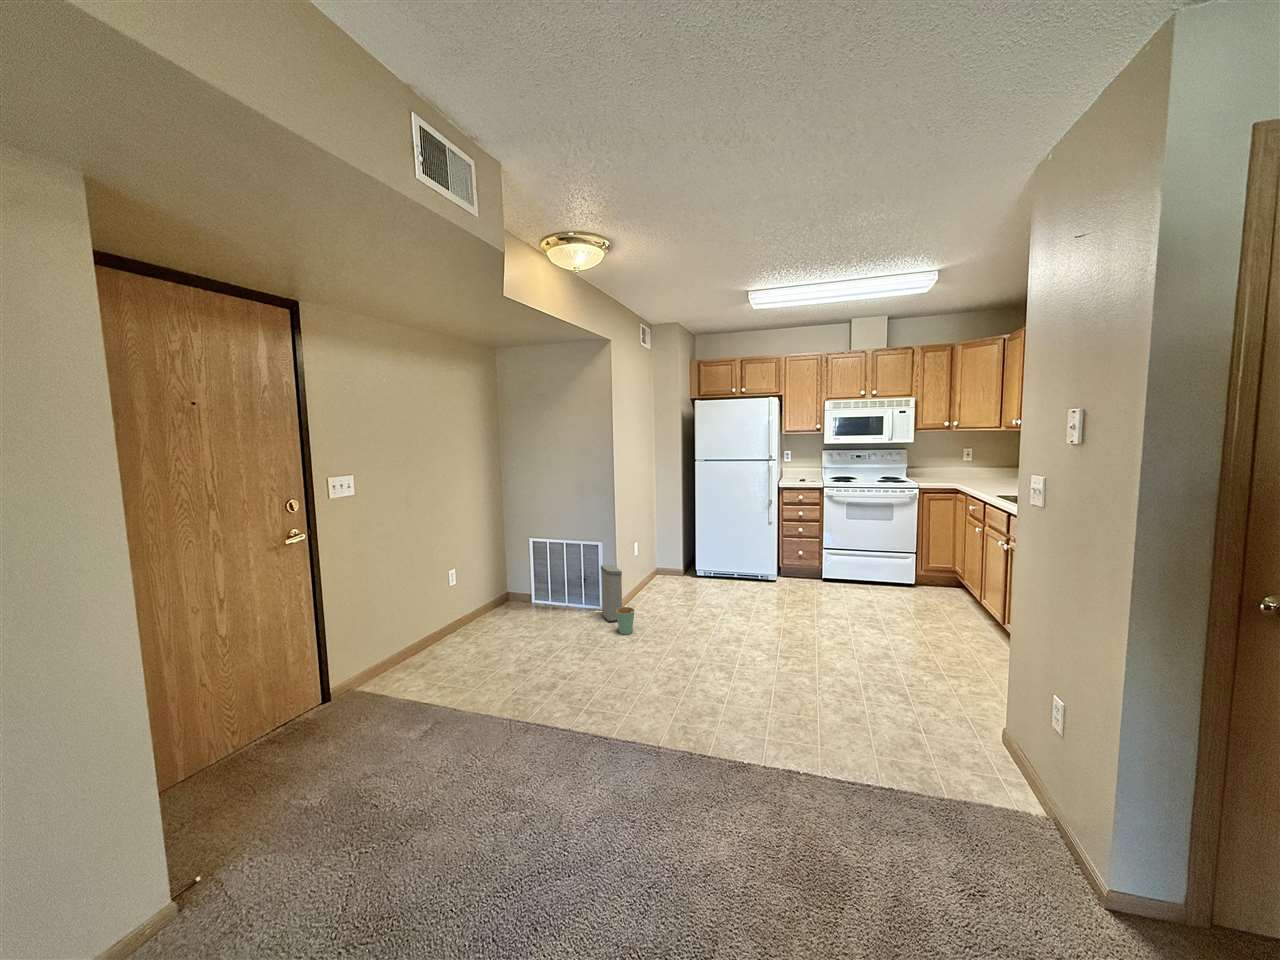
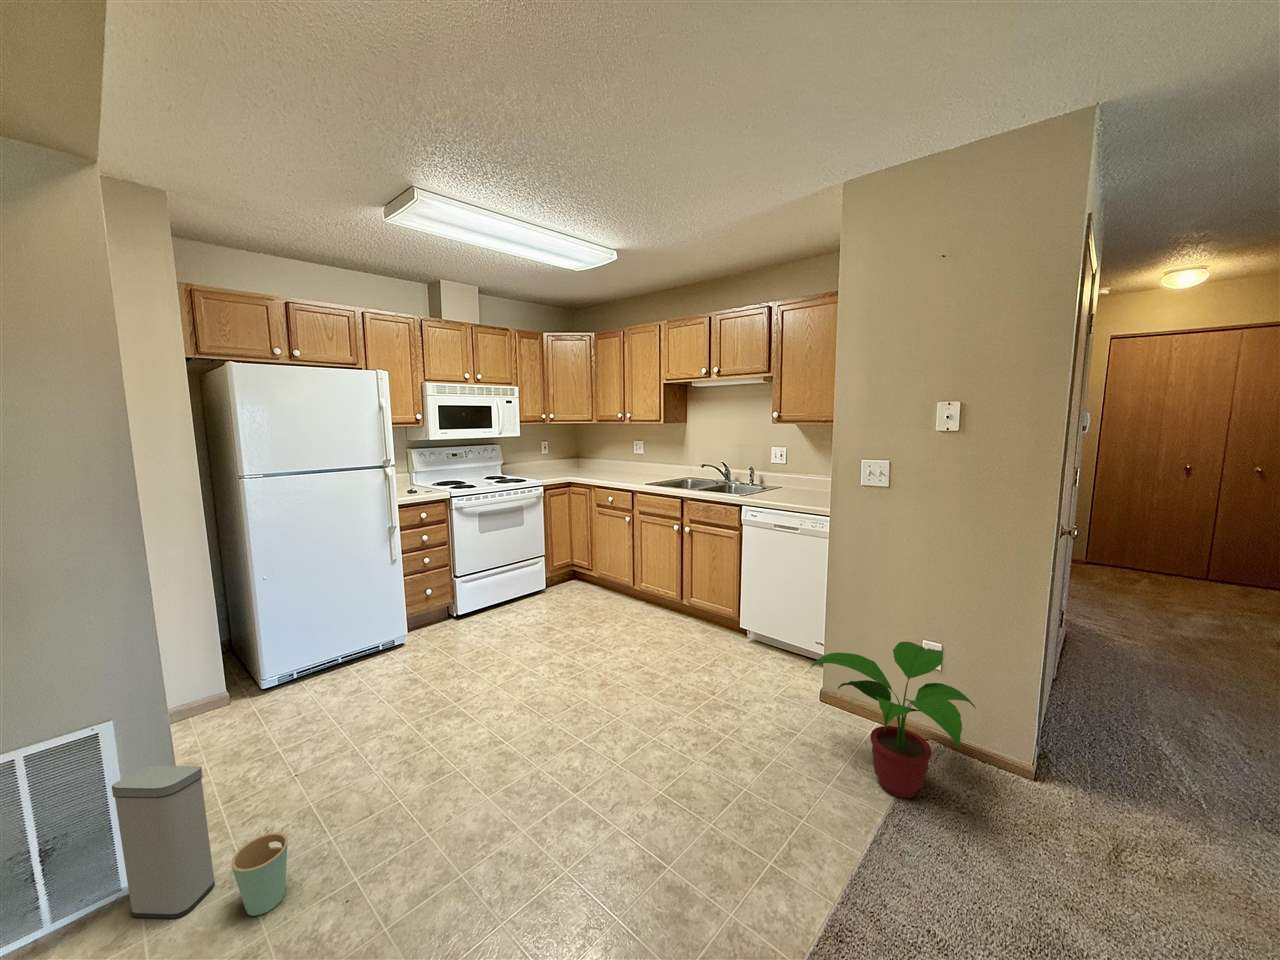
potted plant: none [897,673,1063,829] -> present [810,641,976,798]

